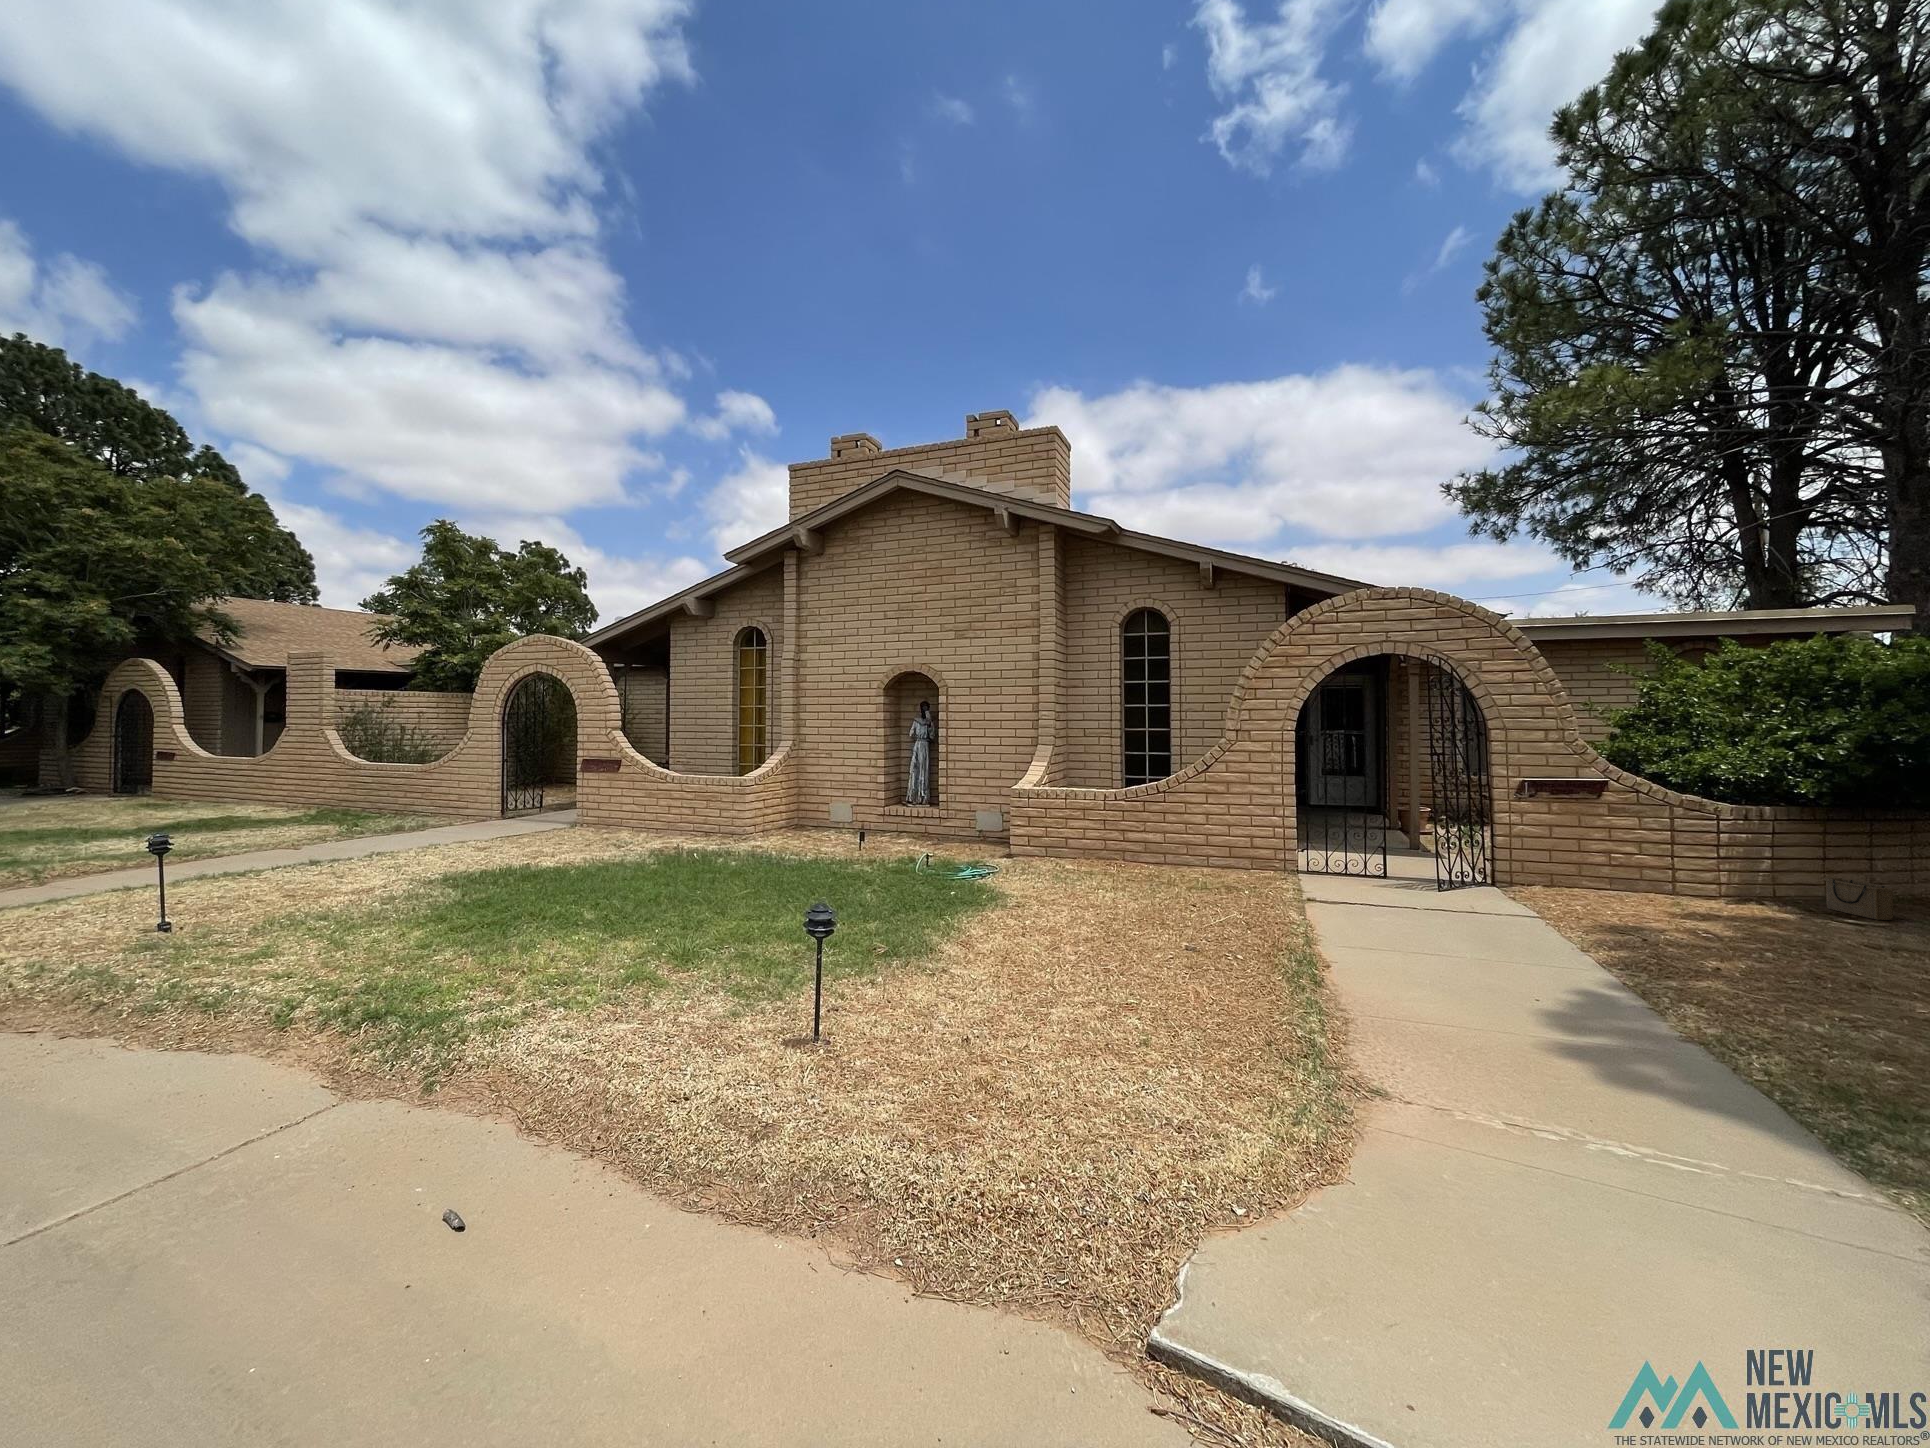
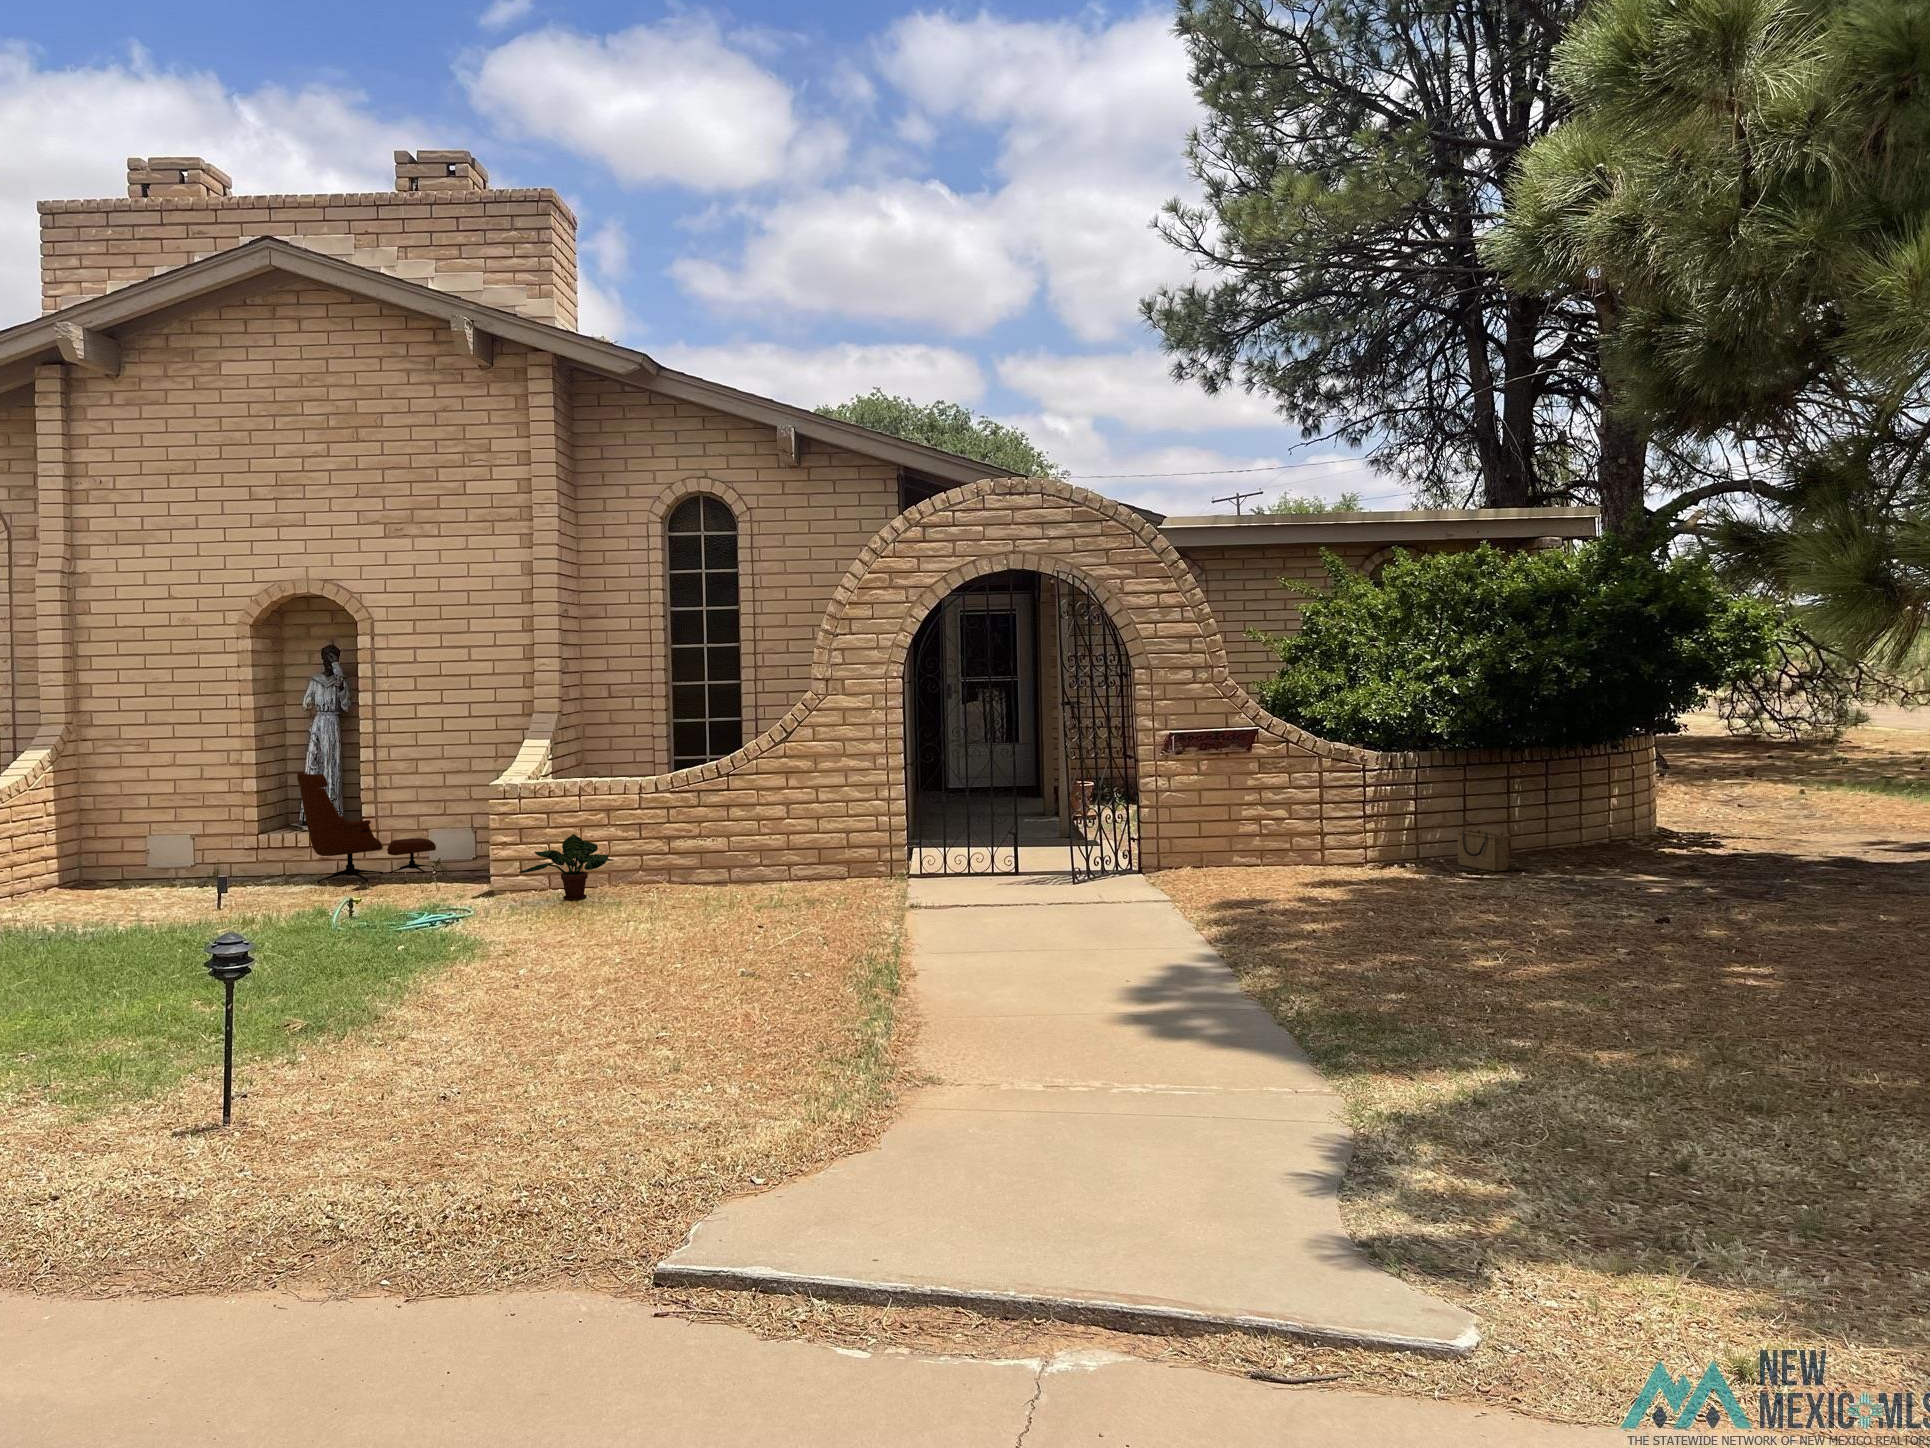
lounge chair: none [905,774,980,841] -> present [297,772,436,883]
potted plant: none [1030,824,1091,866] -> present [519,834,614,900]

